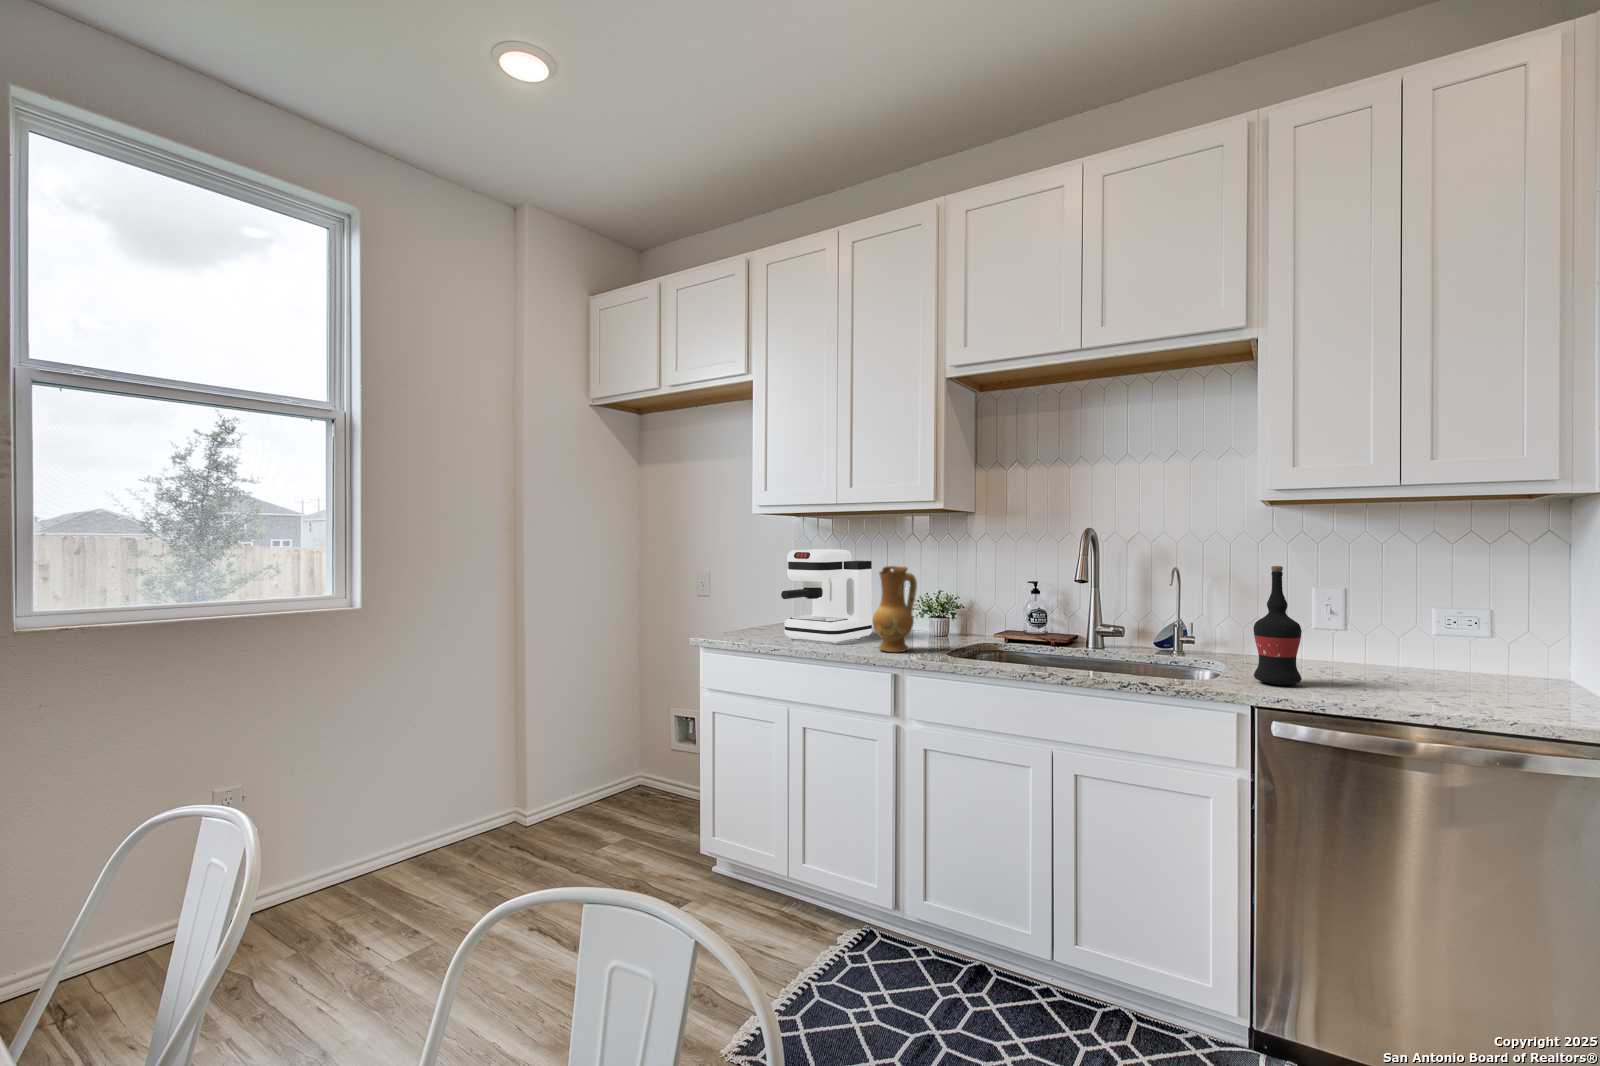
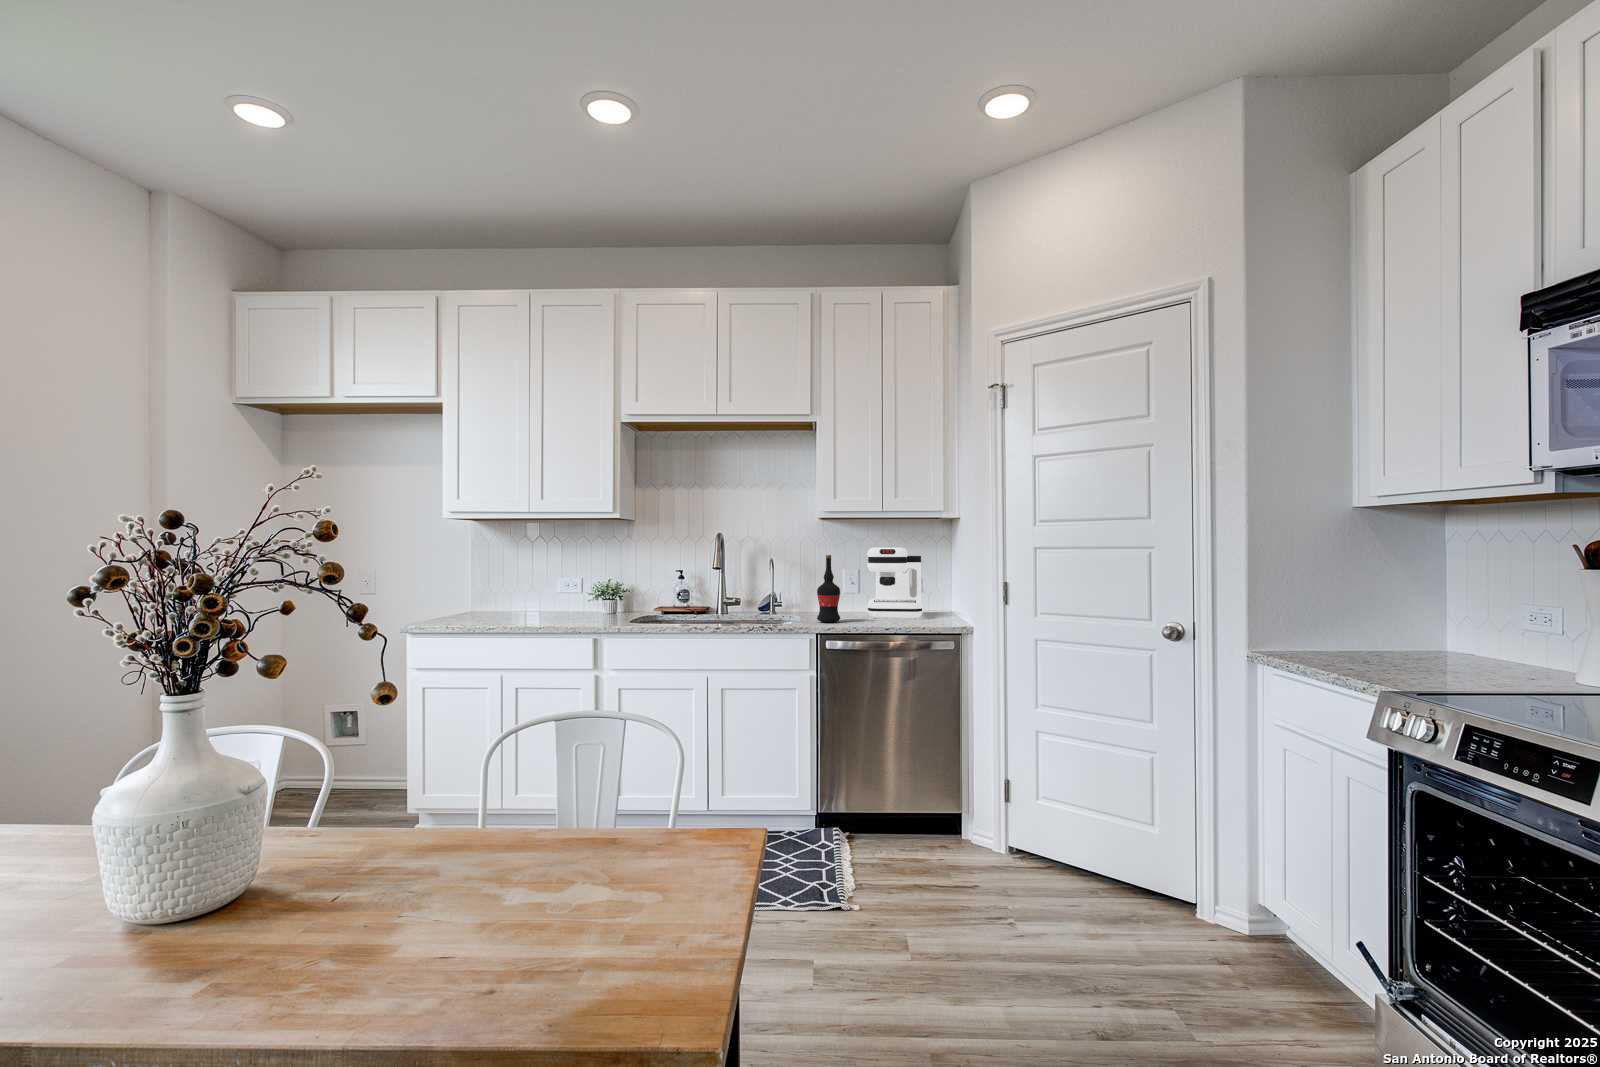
coffee maker: present [781,550,872,644] -> present [868,548,923,619]
ceramic jug: present [872,566,917,652] -> none [572,560,604,624]

